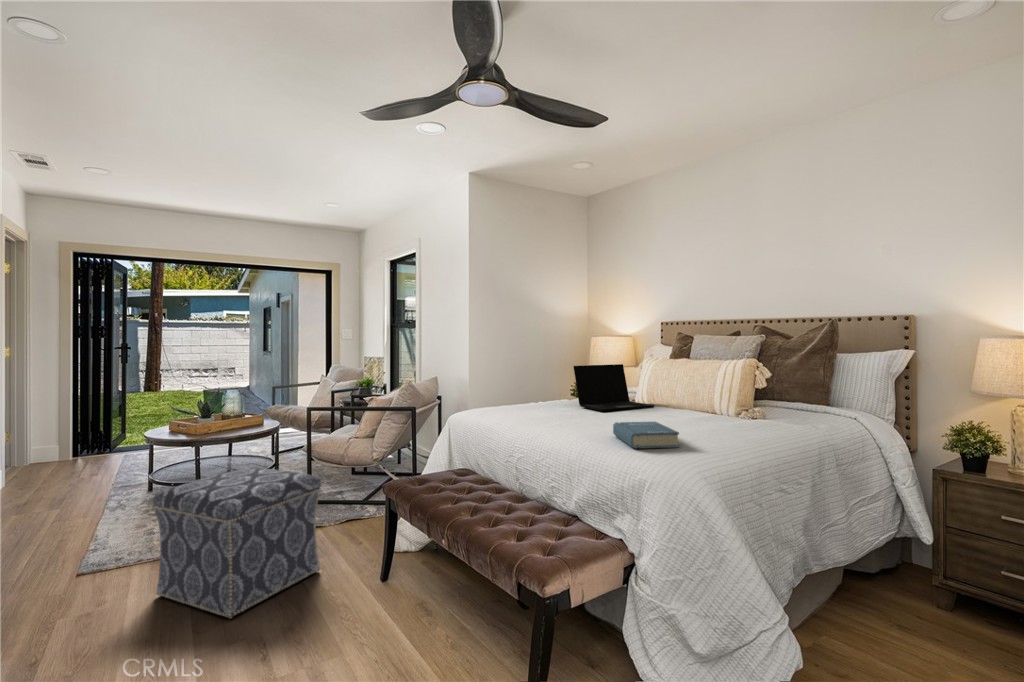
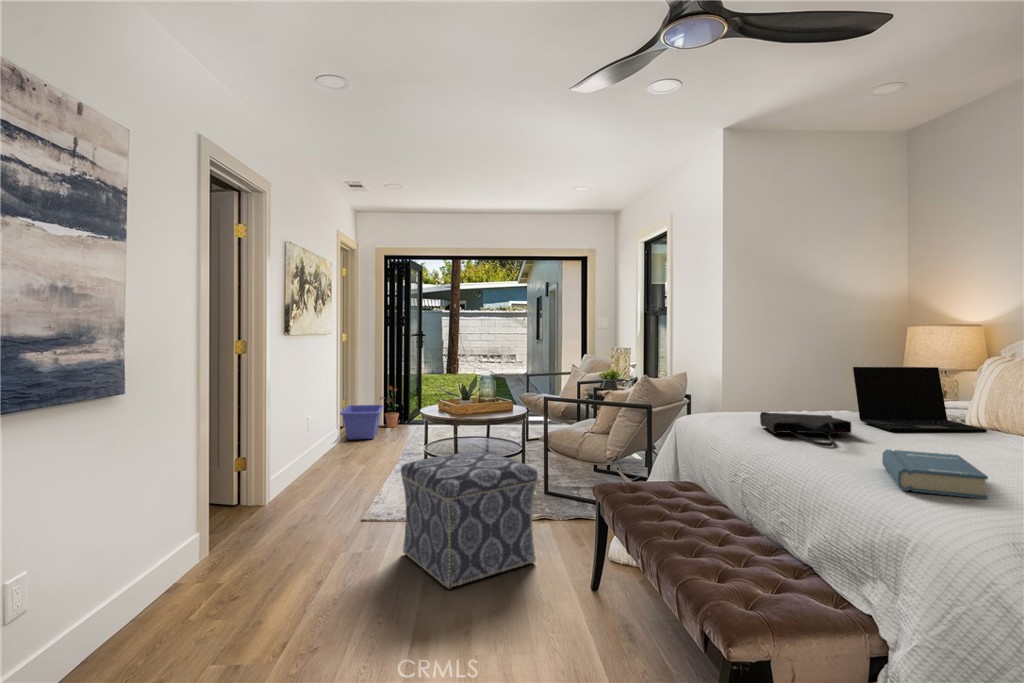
tote bag: none [516,403,581,426] -> present [760,412,851,447]
potted plant: none [64,409,97,460] -> present [380,386,399,427]
storage bin: none [6,433,73,481] -> present [340,405,383,440]

